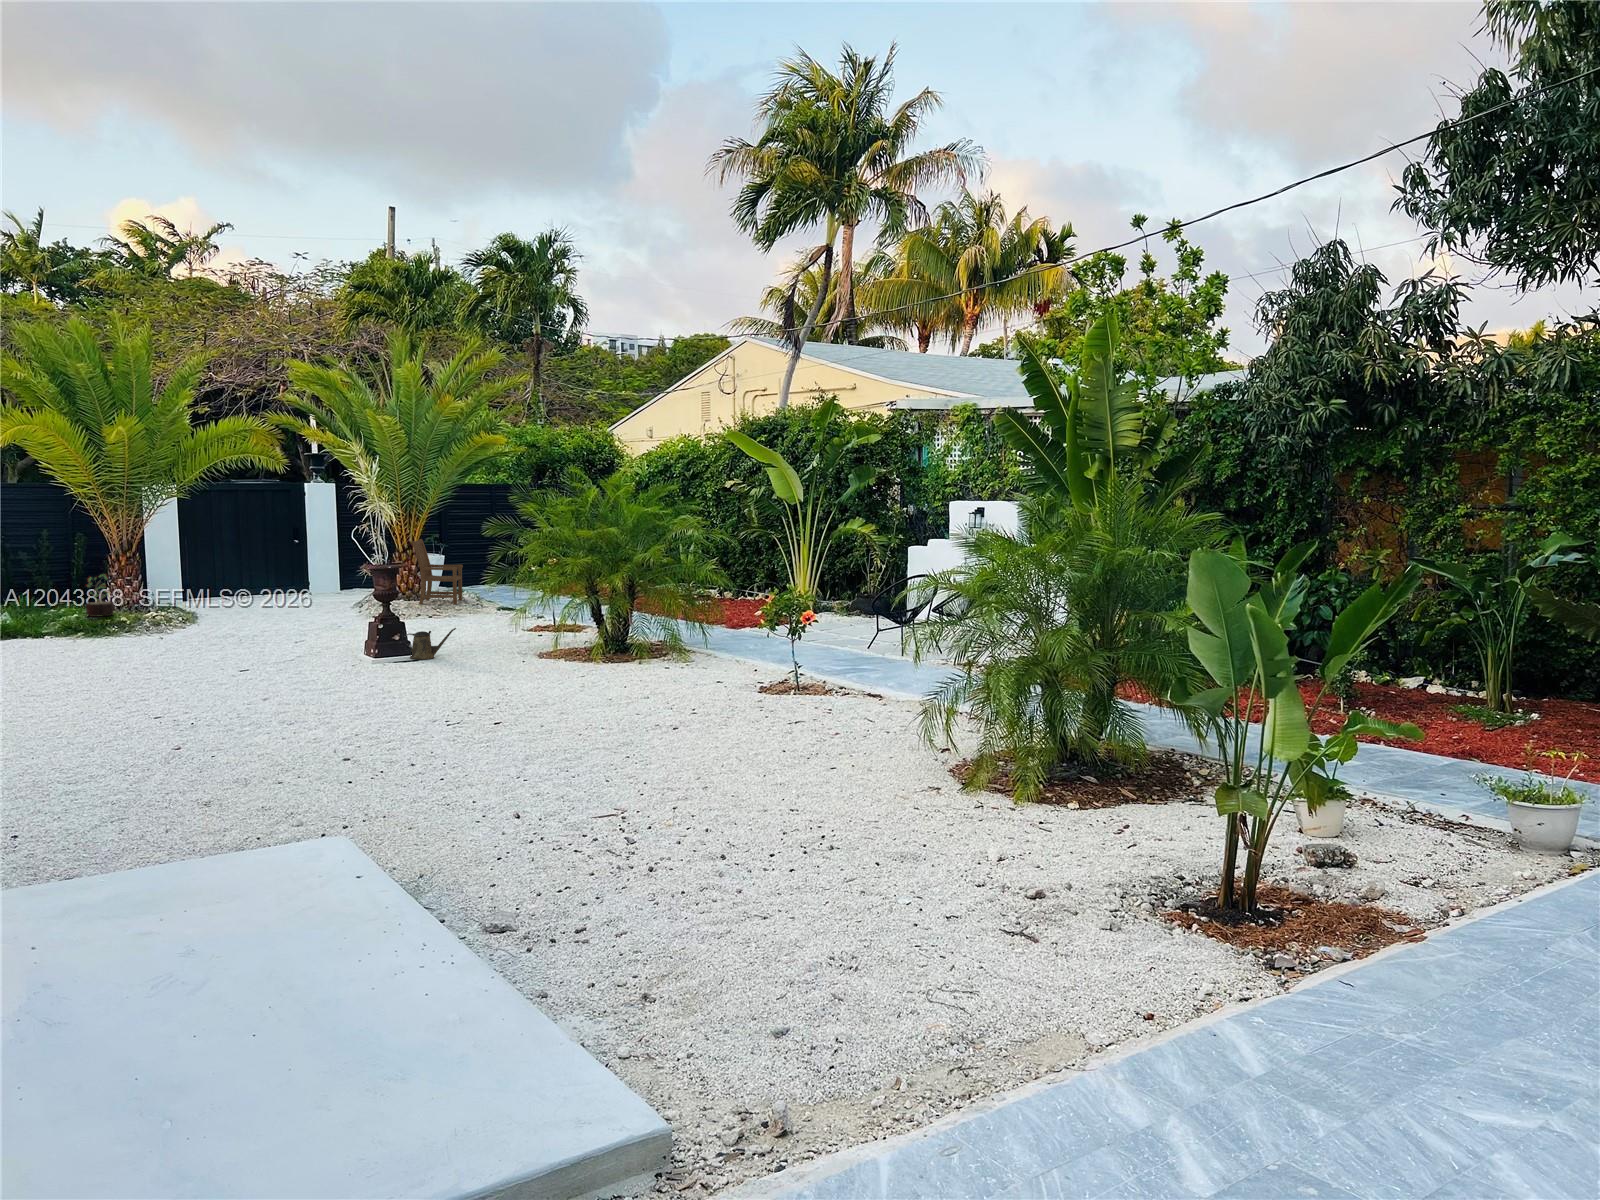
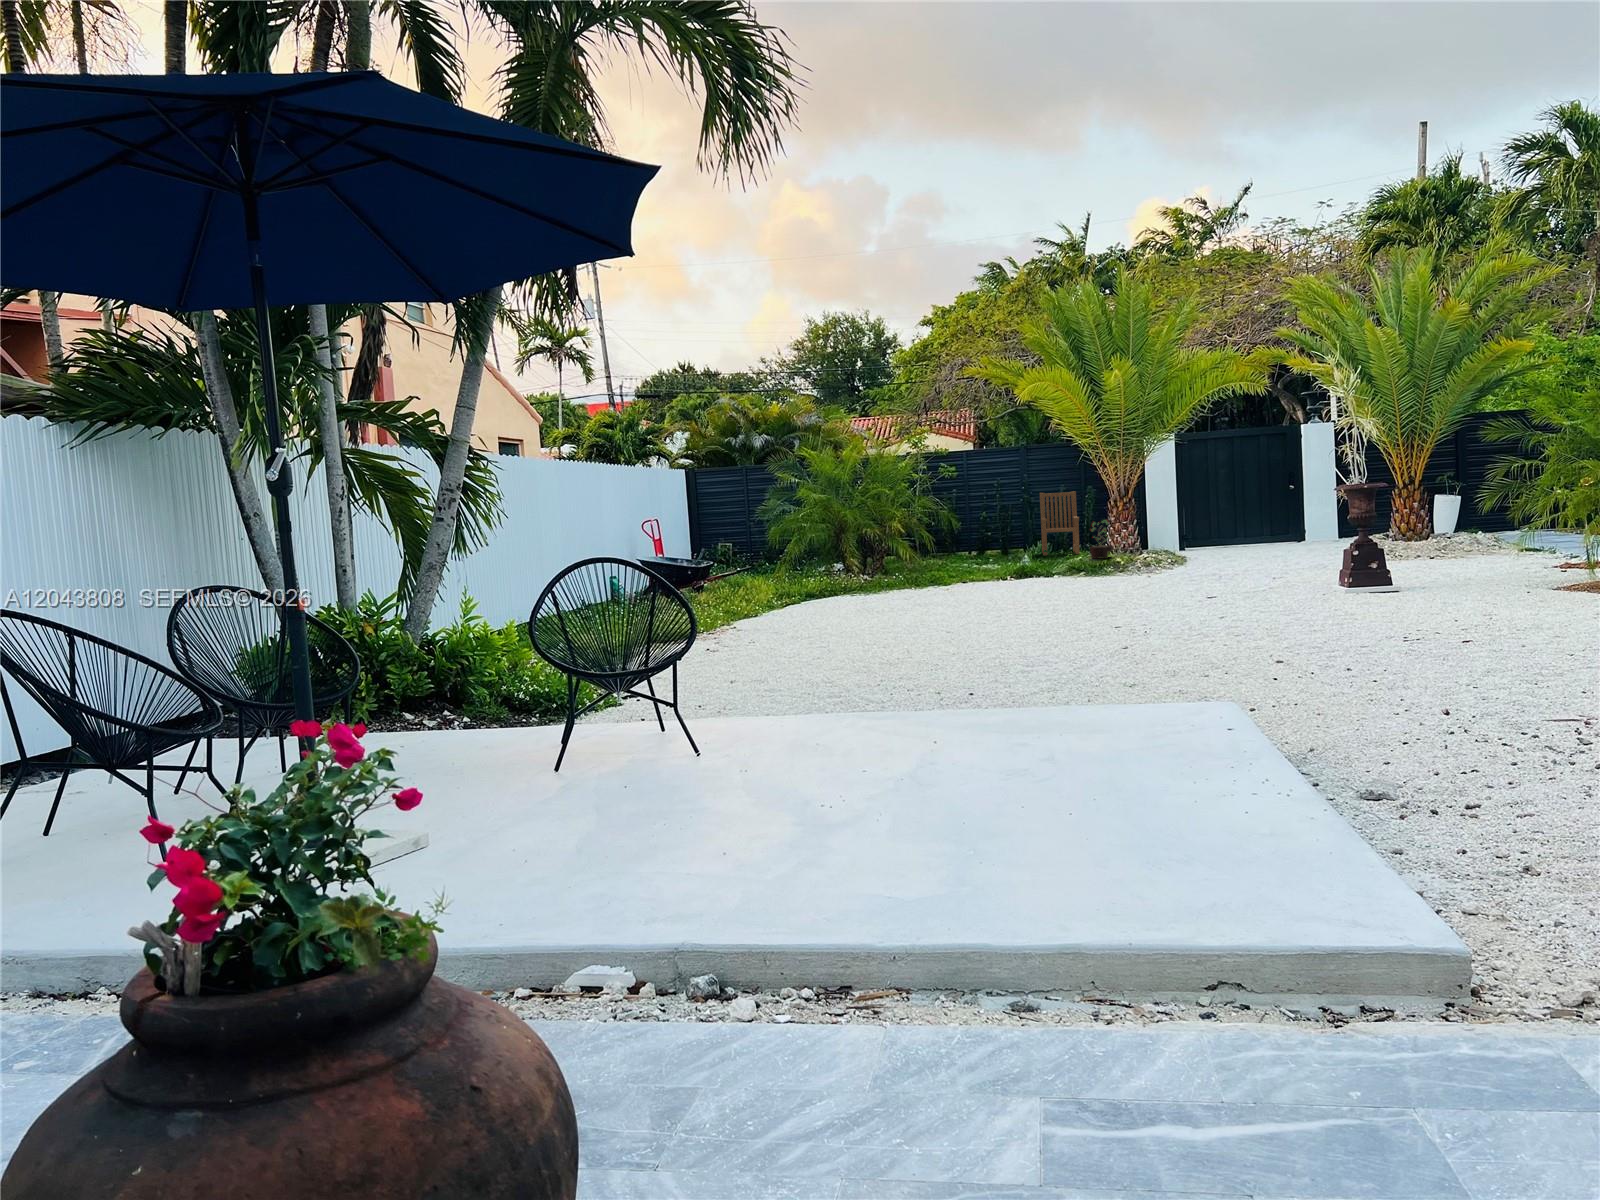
armchair: present [412,539,463,604] -> present [1040,491,1080,555]
watering can: present [405,628,456,659] -> none [1377,552,1444,588]

